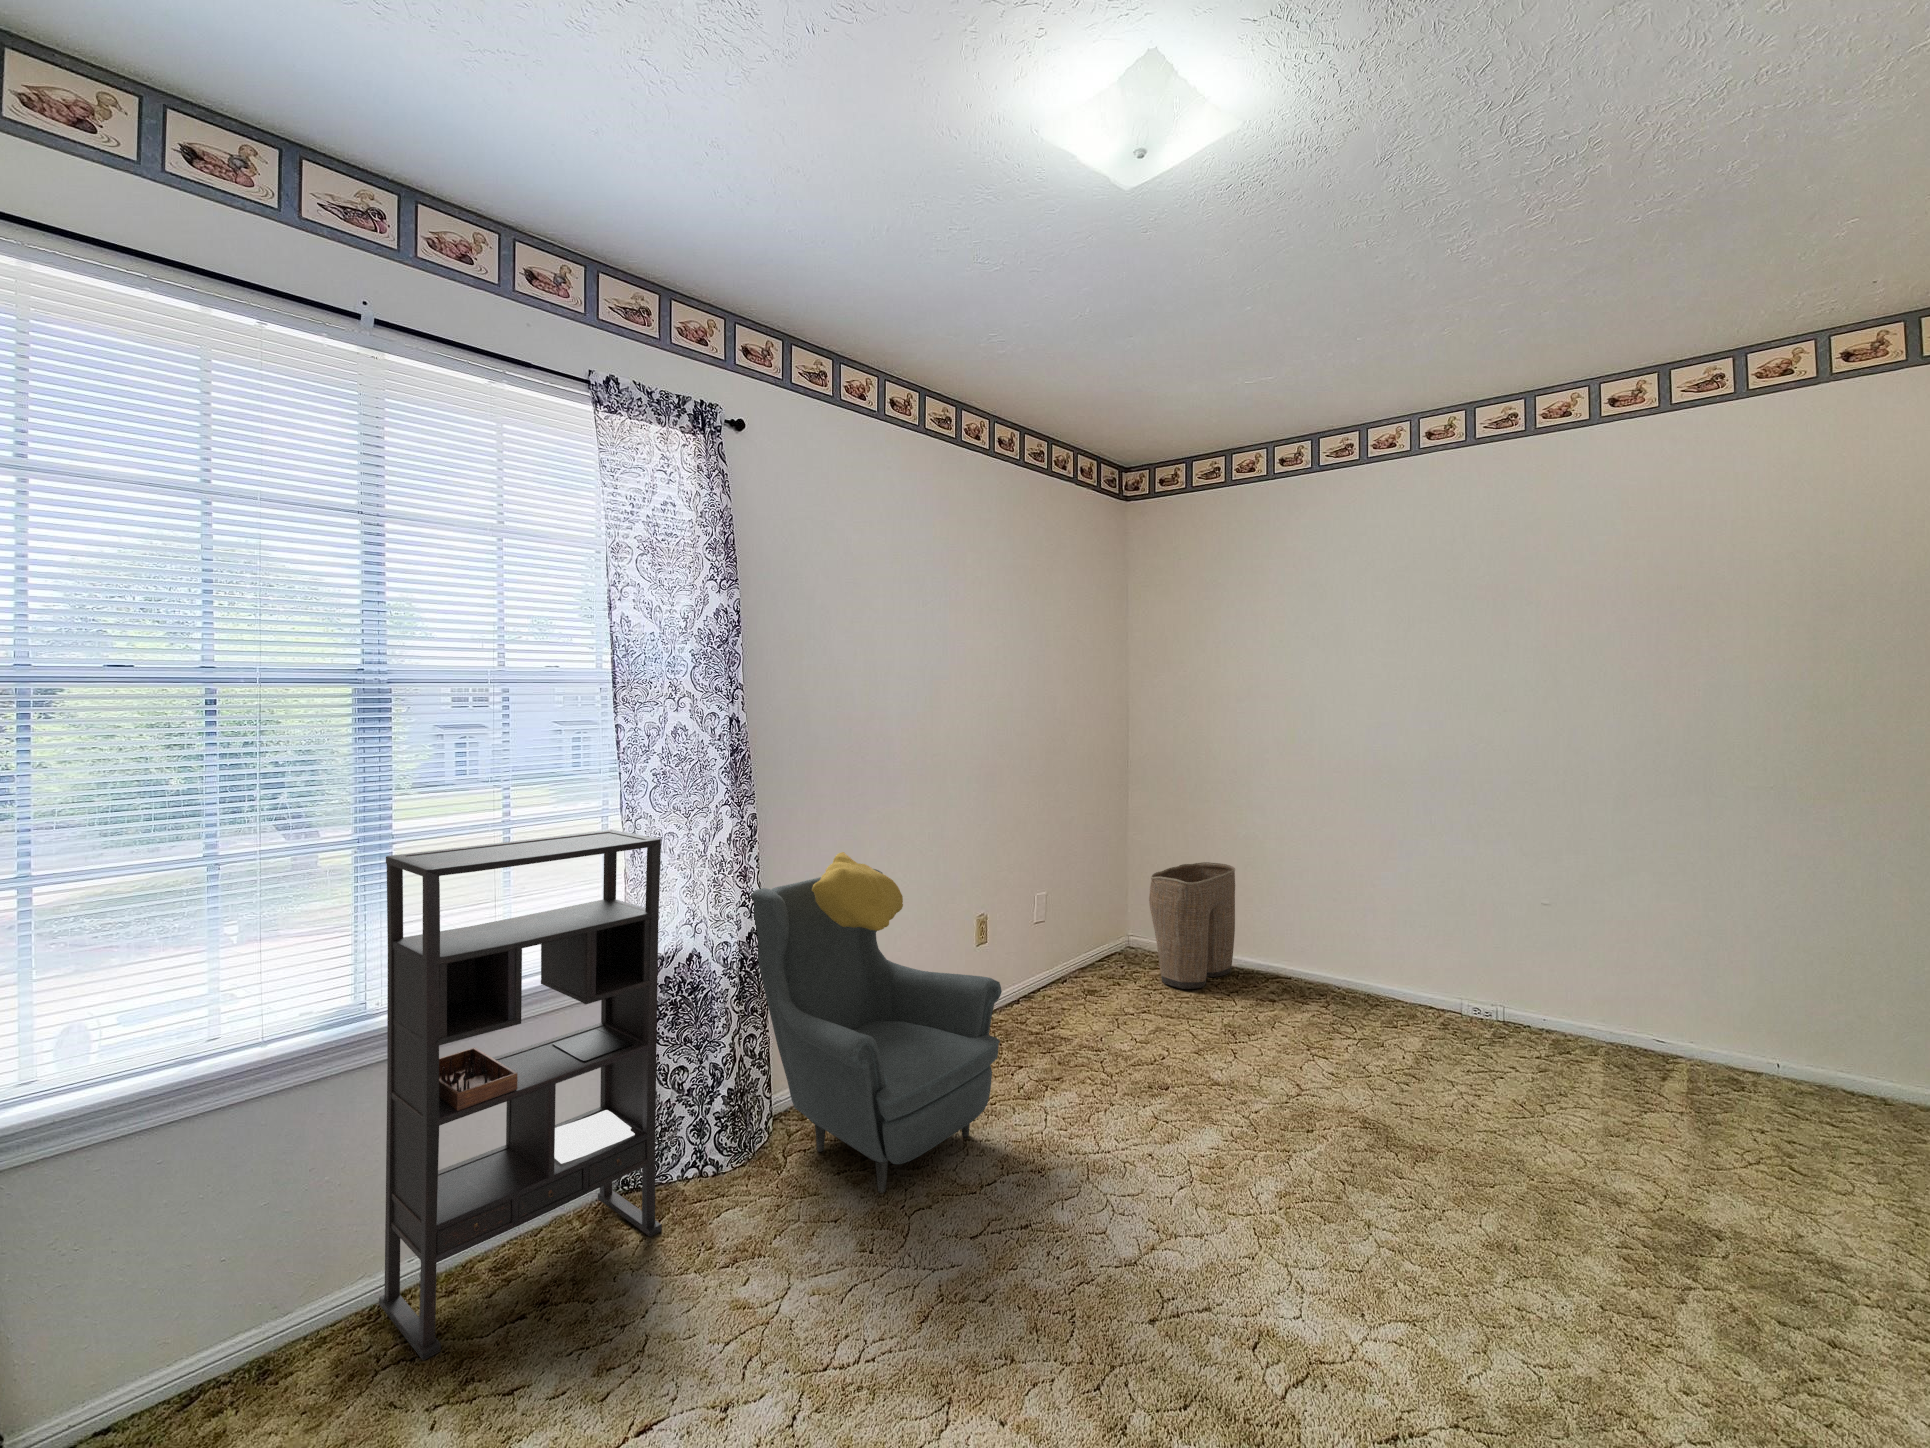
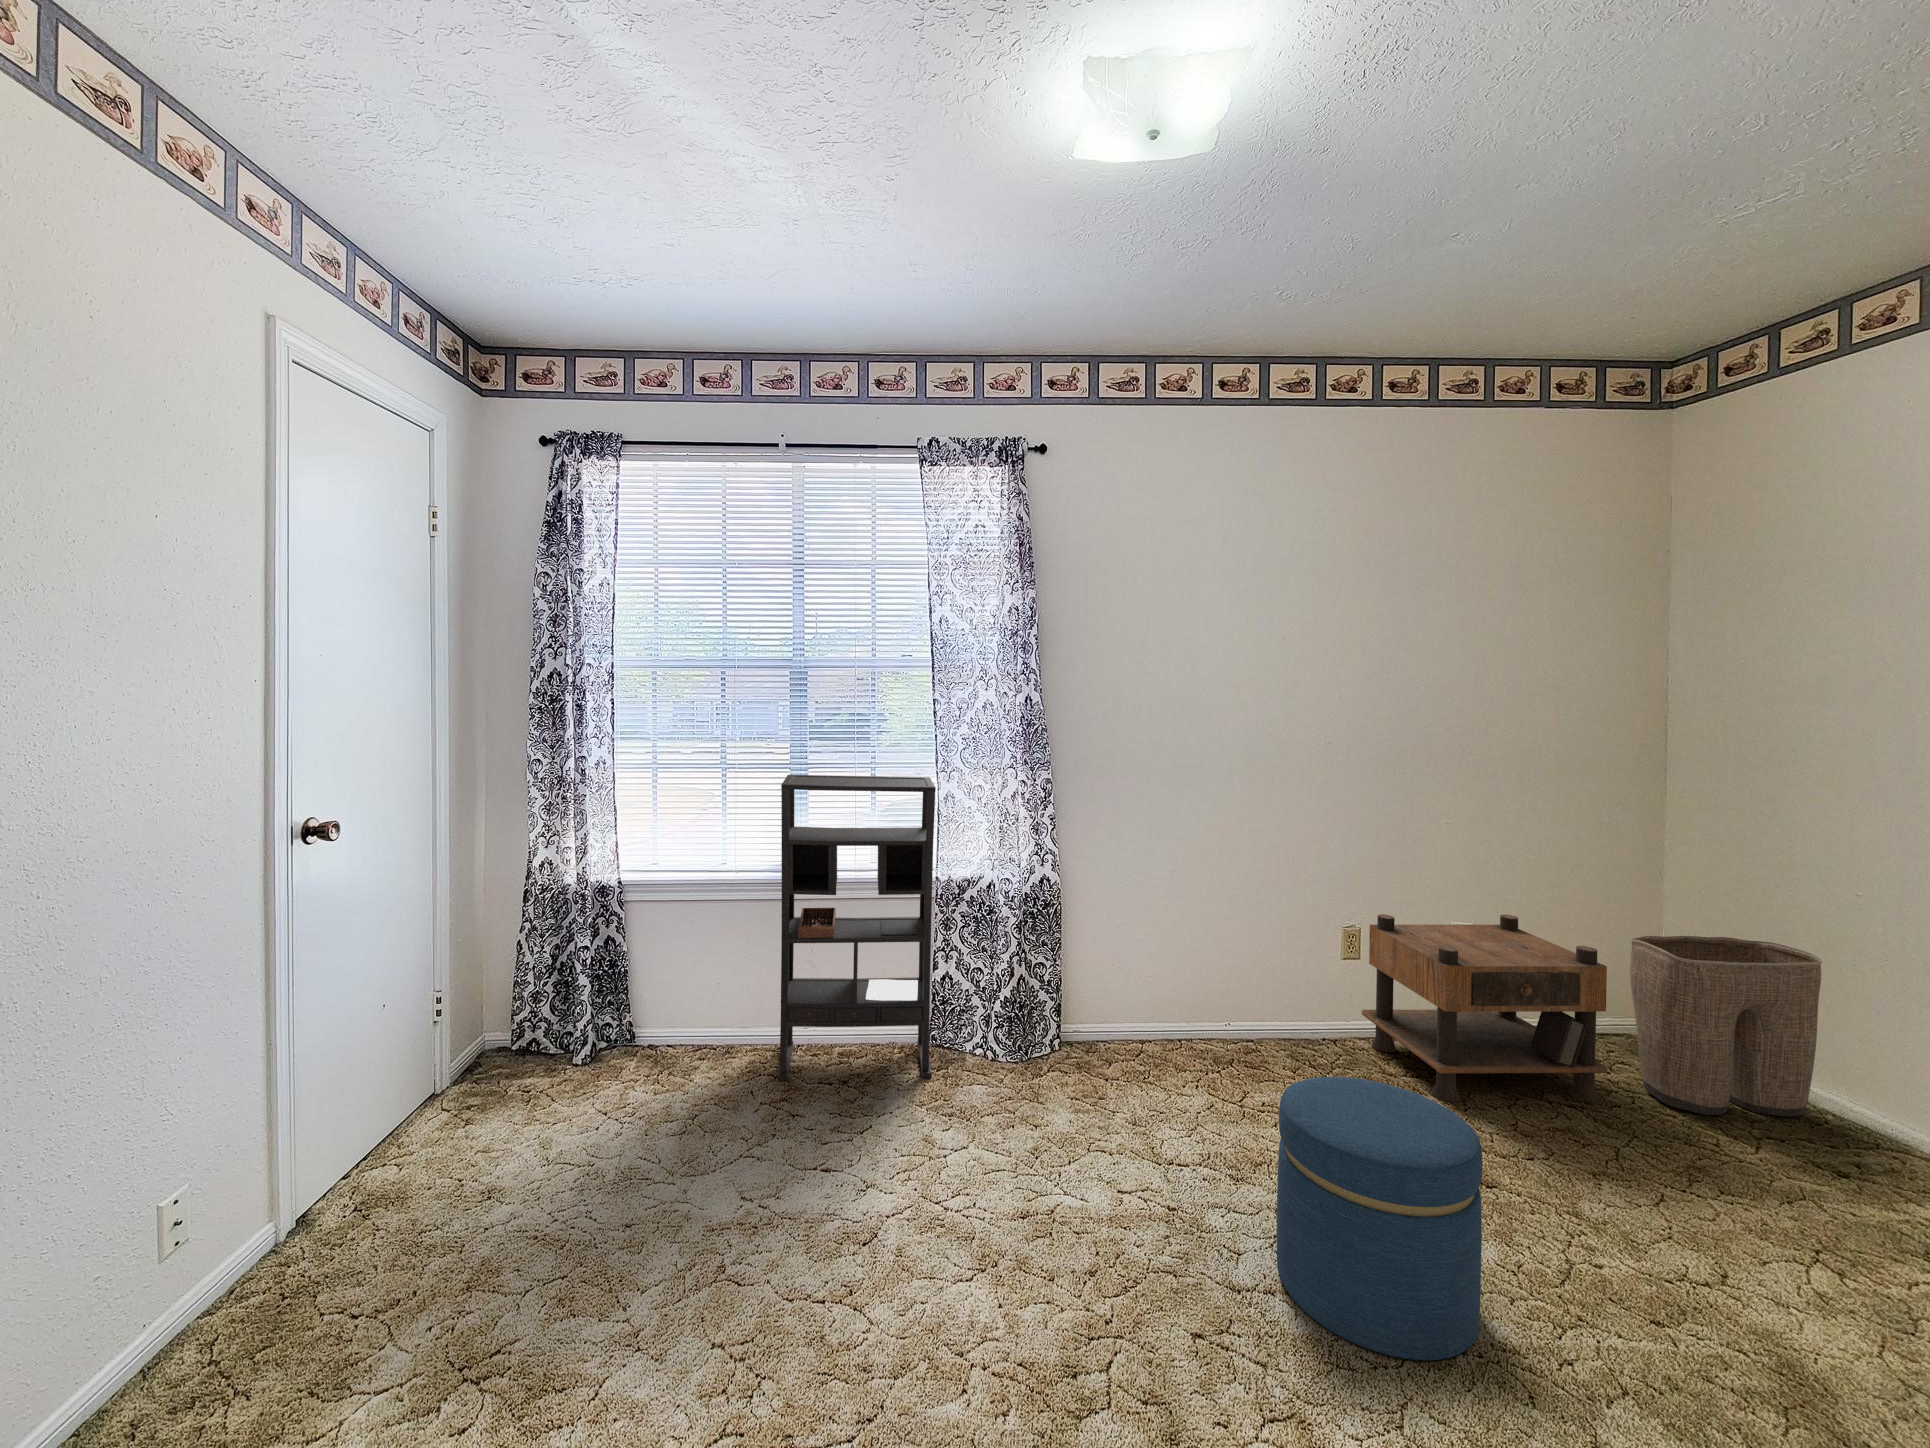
armchair: present [751,852,1002,1193] -> none [1040,824,1252,1127]
nightstand: none [995,877,1156,1037] -> present [1362,914,1608,1102]
ottoman: none [1123,1025,1277,1251] -> present [1277,1077,1483,1360]

